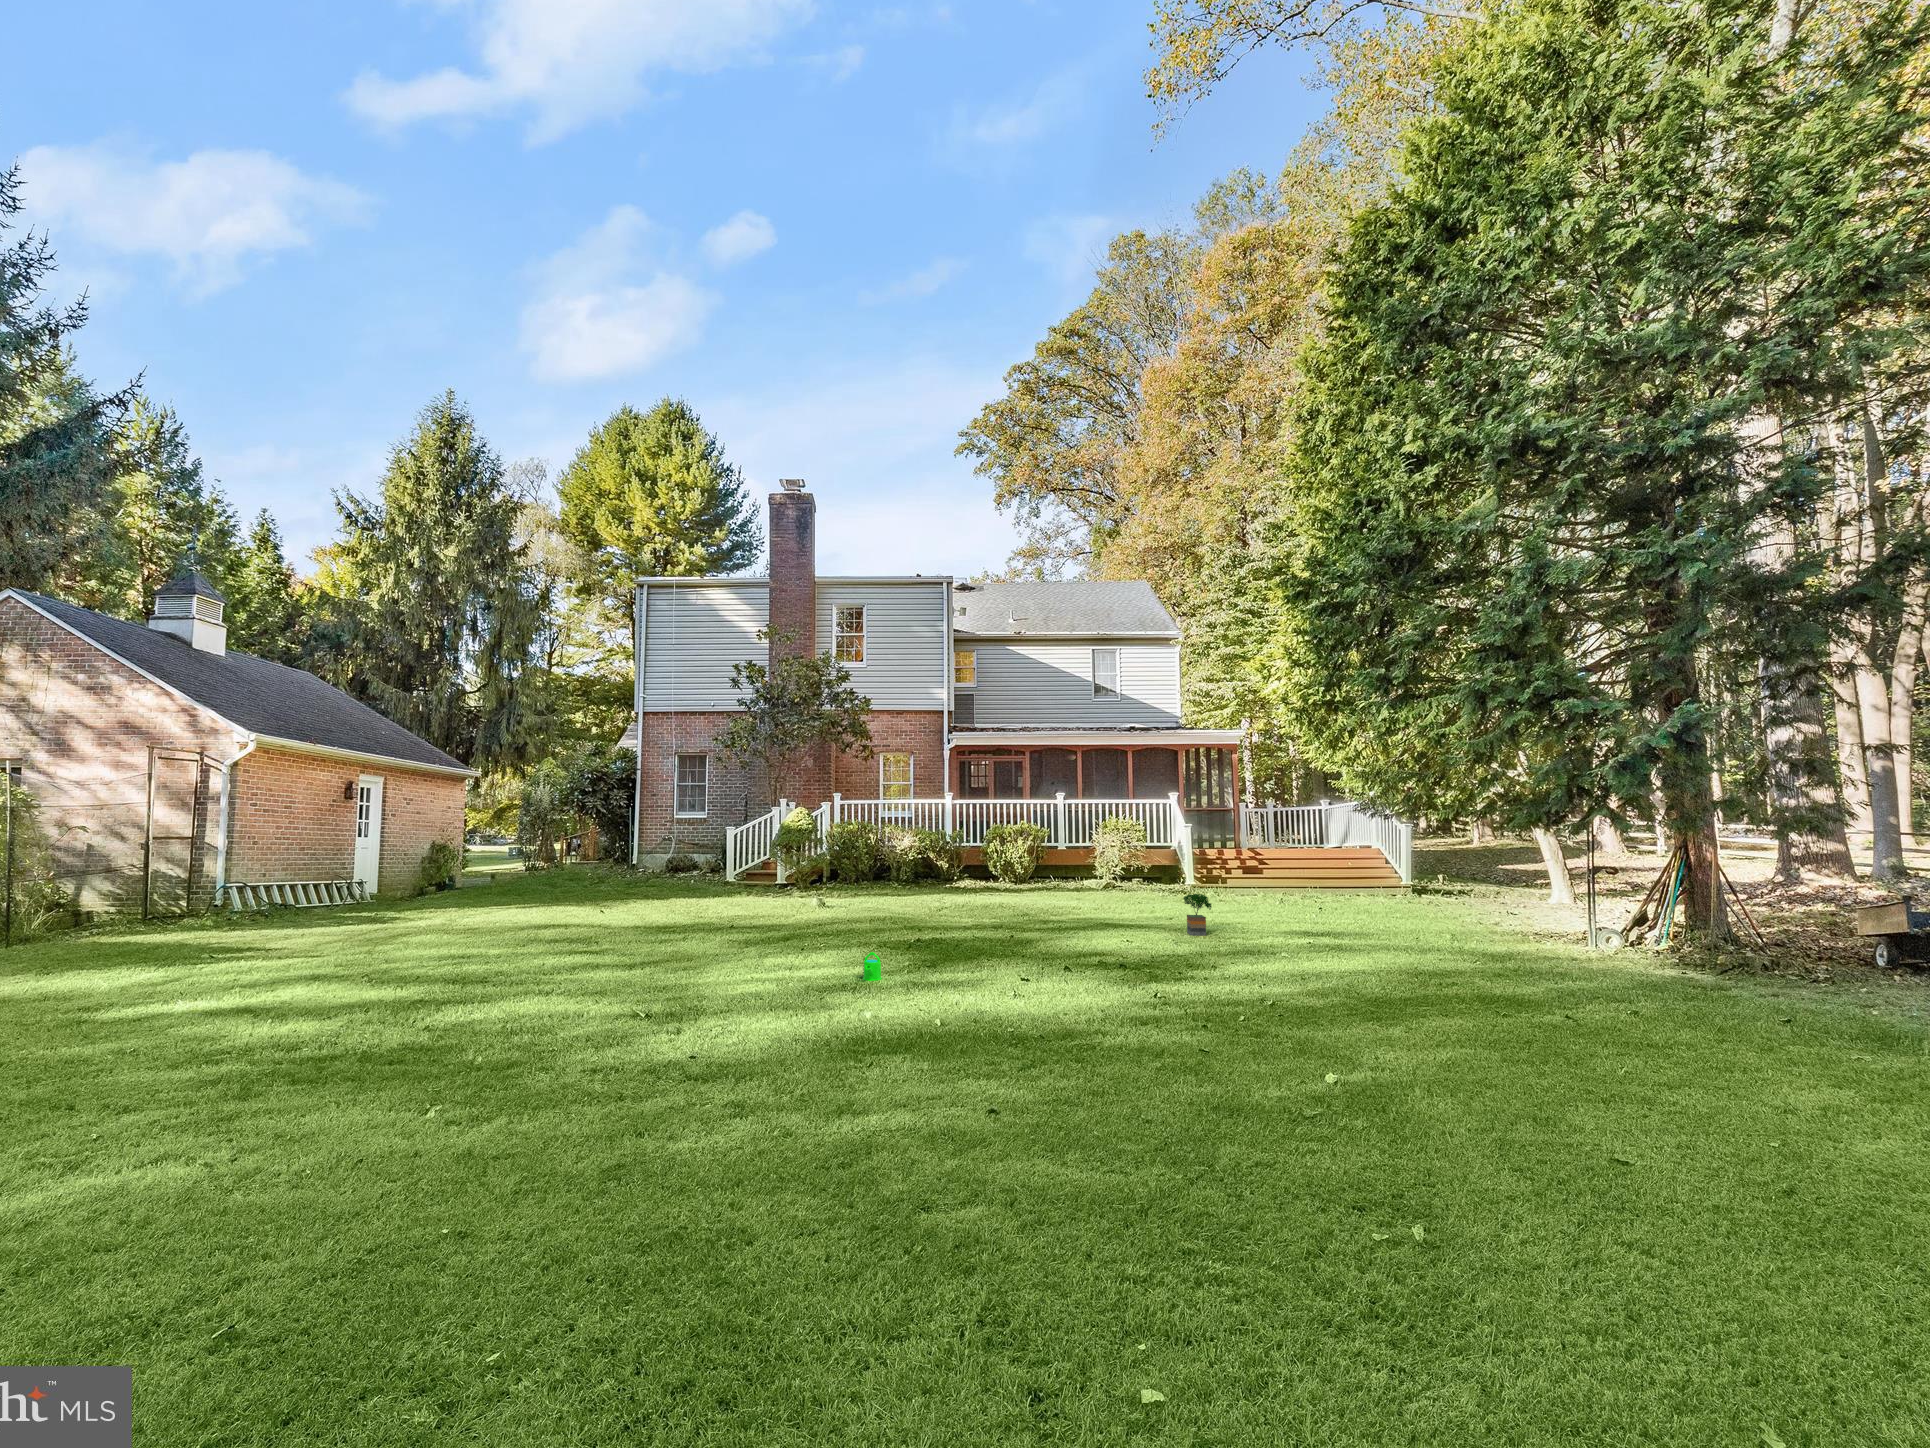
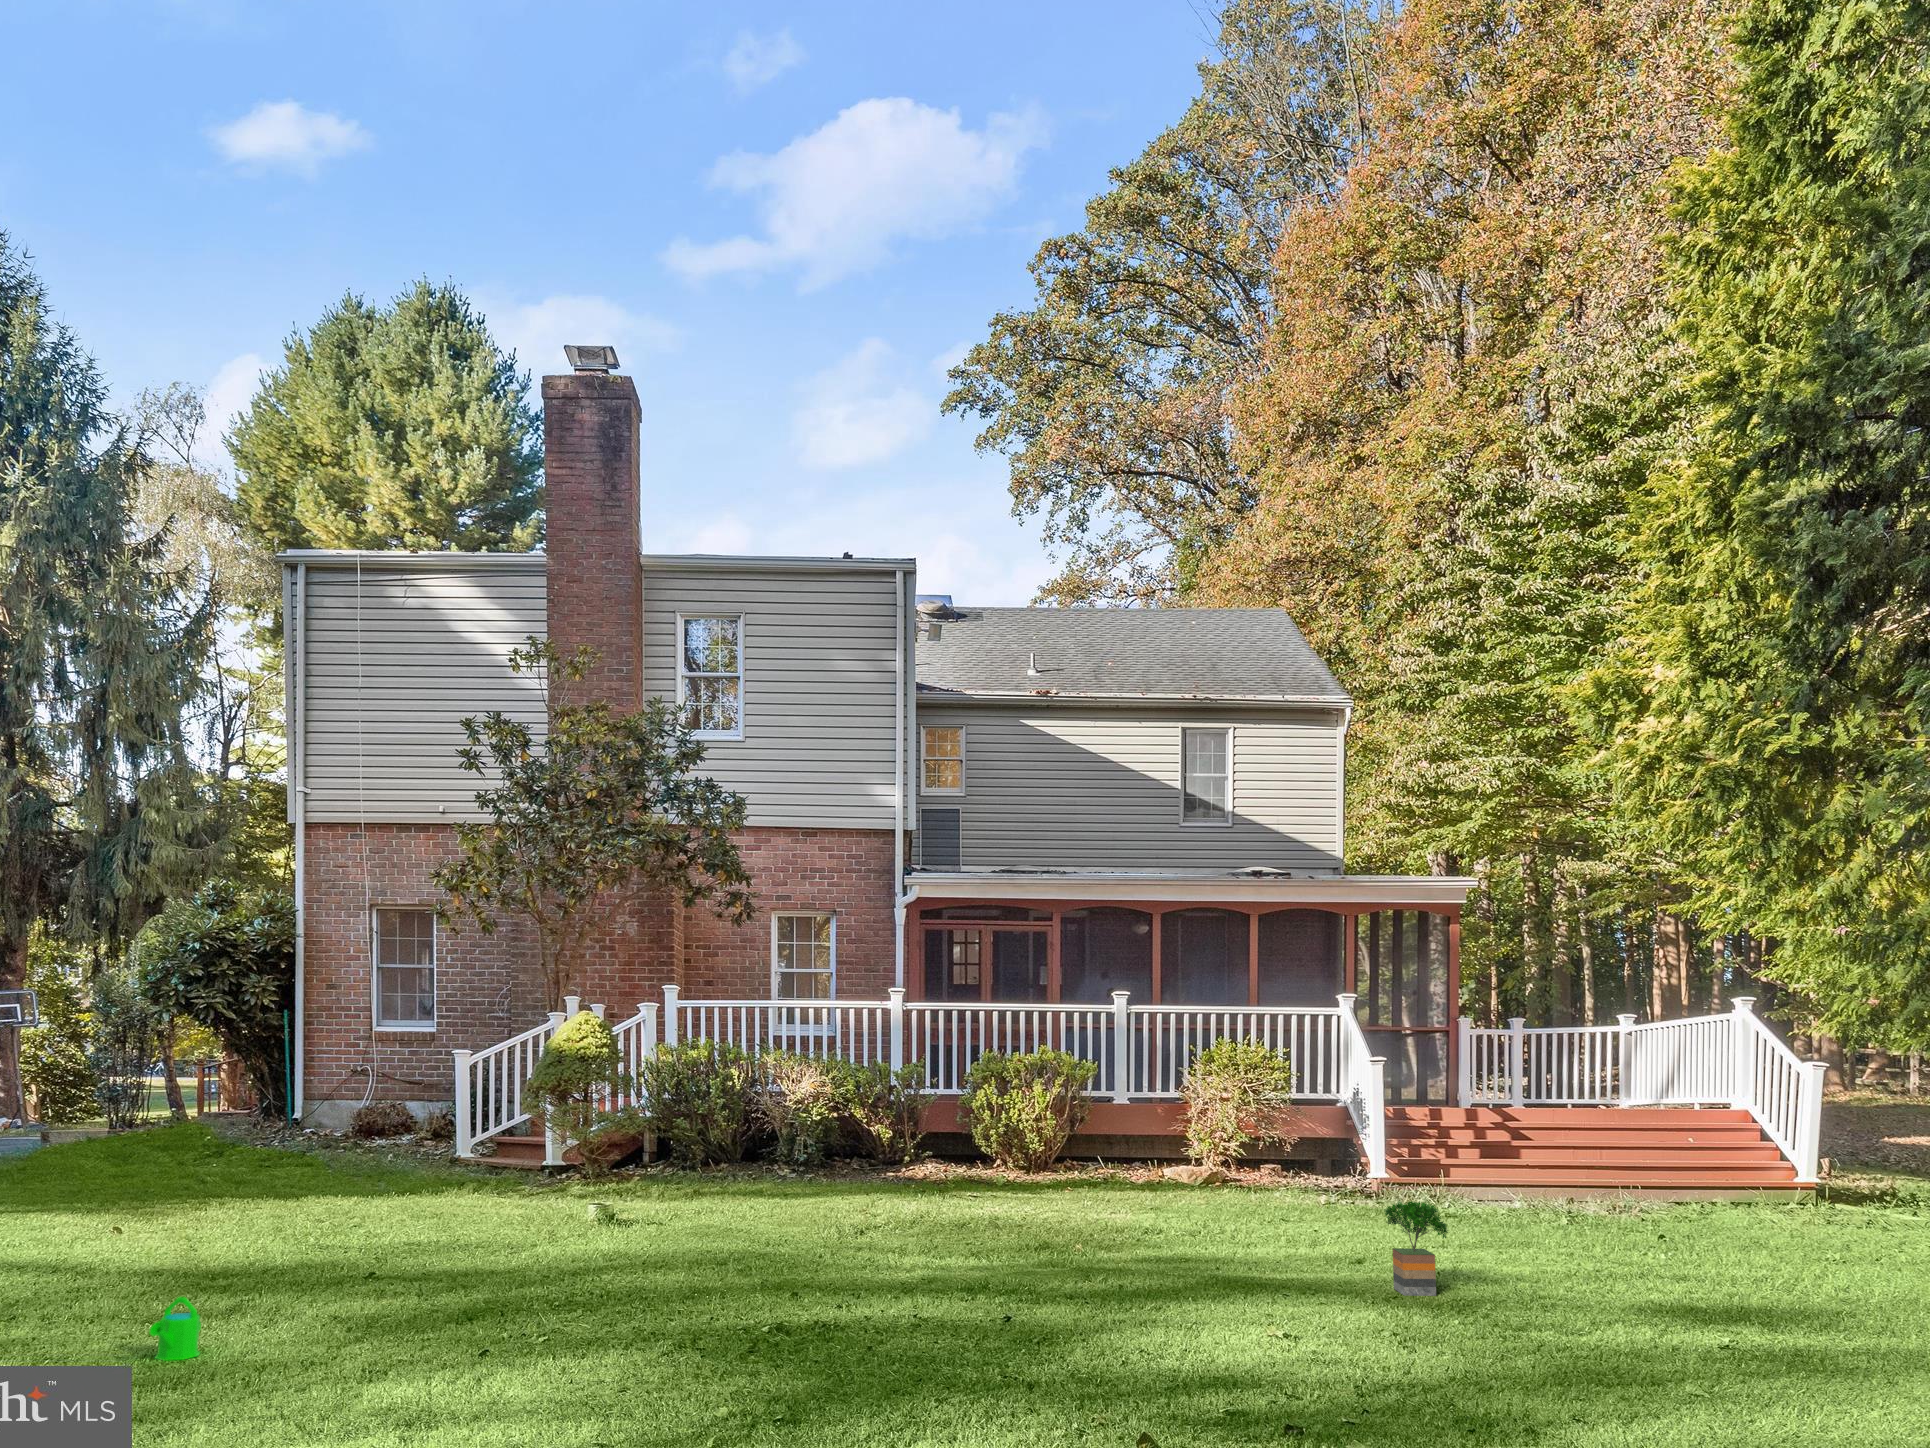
watering can: present [863,952,882,981] -> present [149,1297,201,1361]

